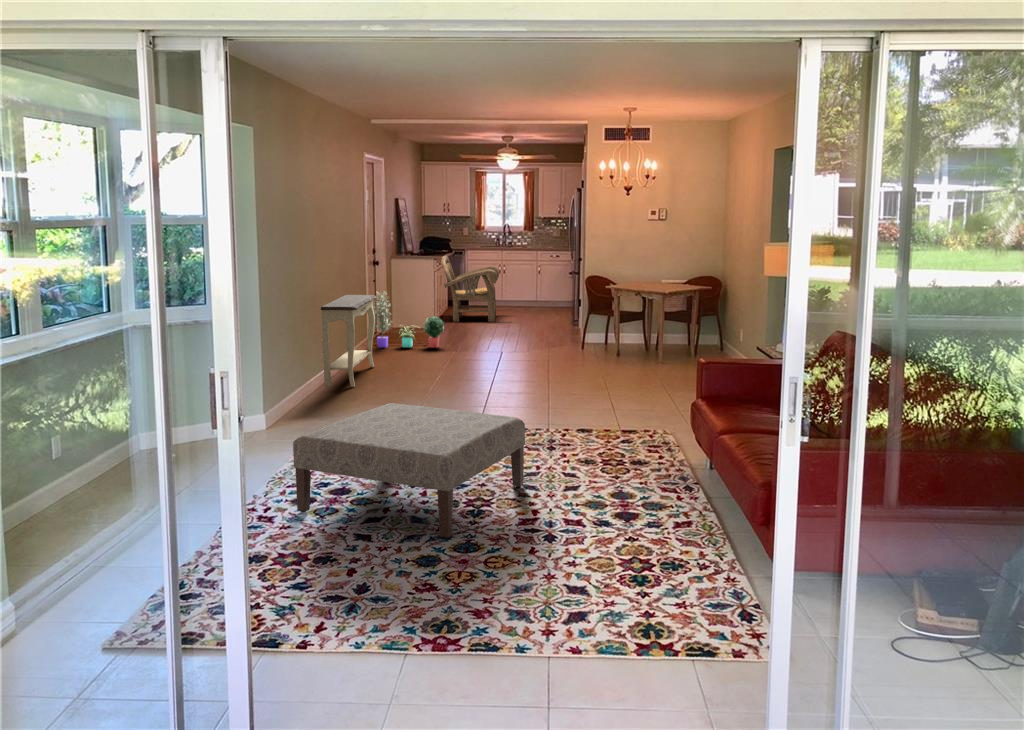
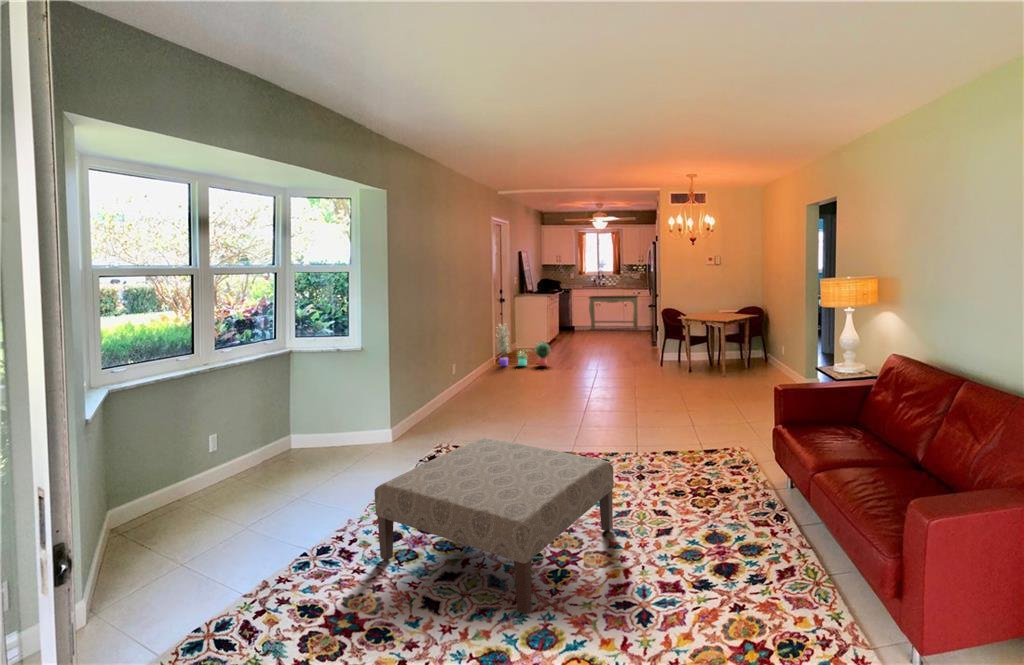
armchair: present [441,255,499,322] -> none [550,295,594,344]
console table: present [321,295,376,387] -> present [589,296,638,330]

